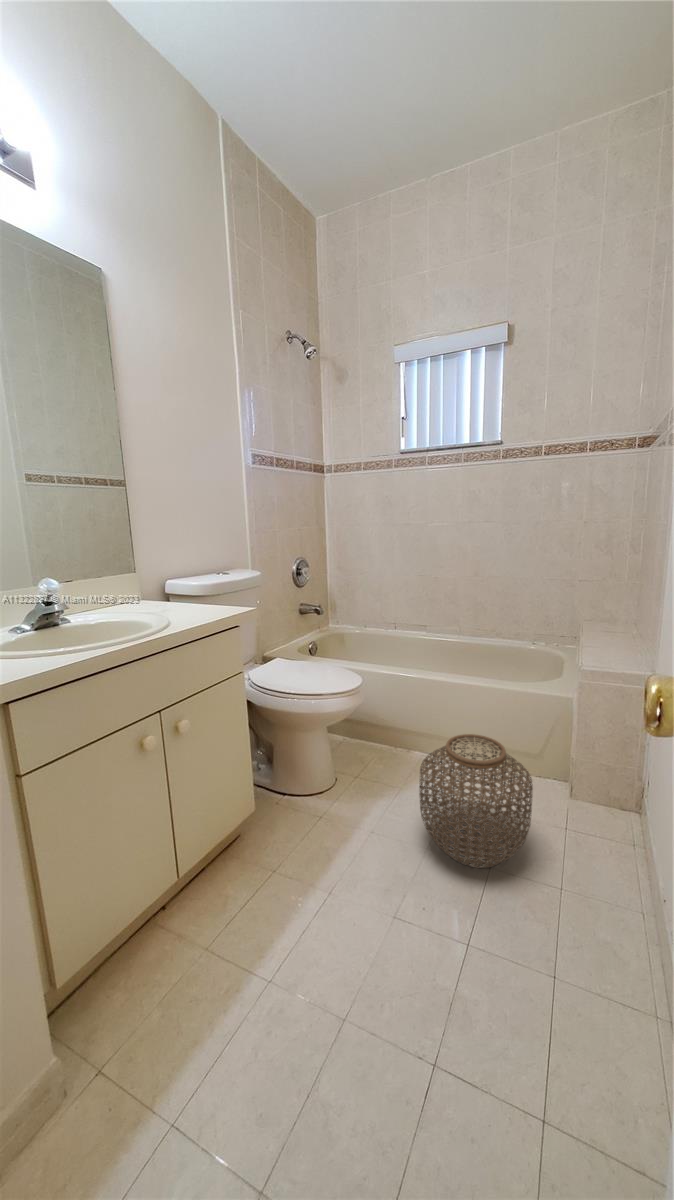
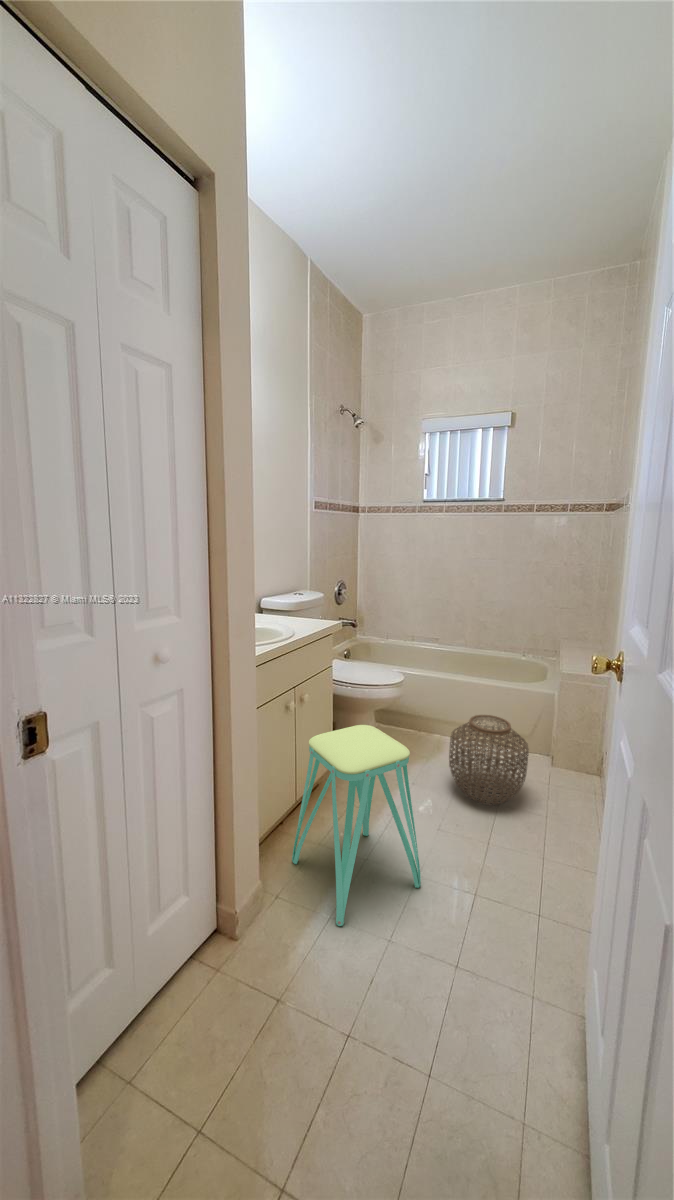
stool: none [151,769,345,1144] -> present [292,725,421,926]

